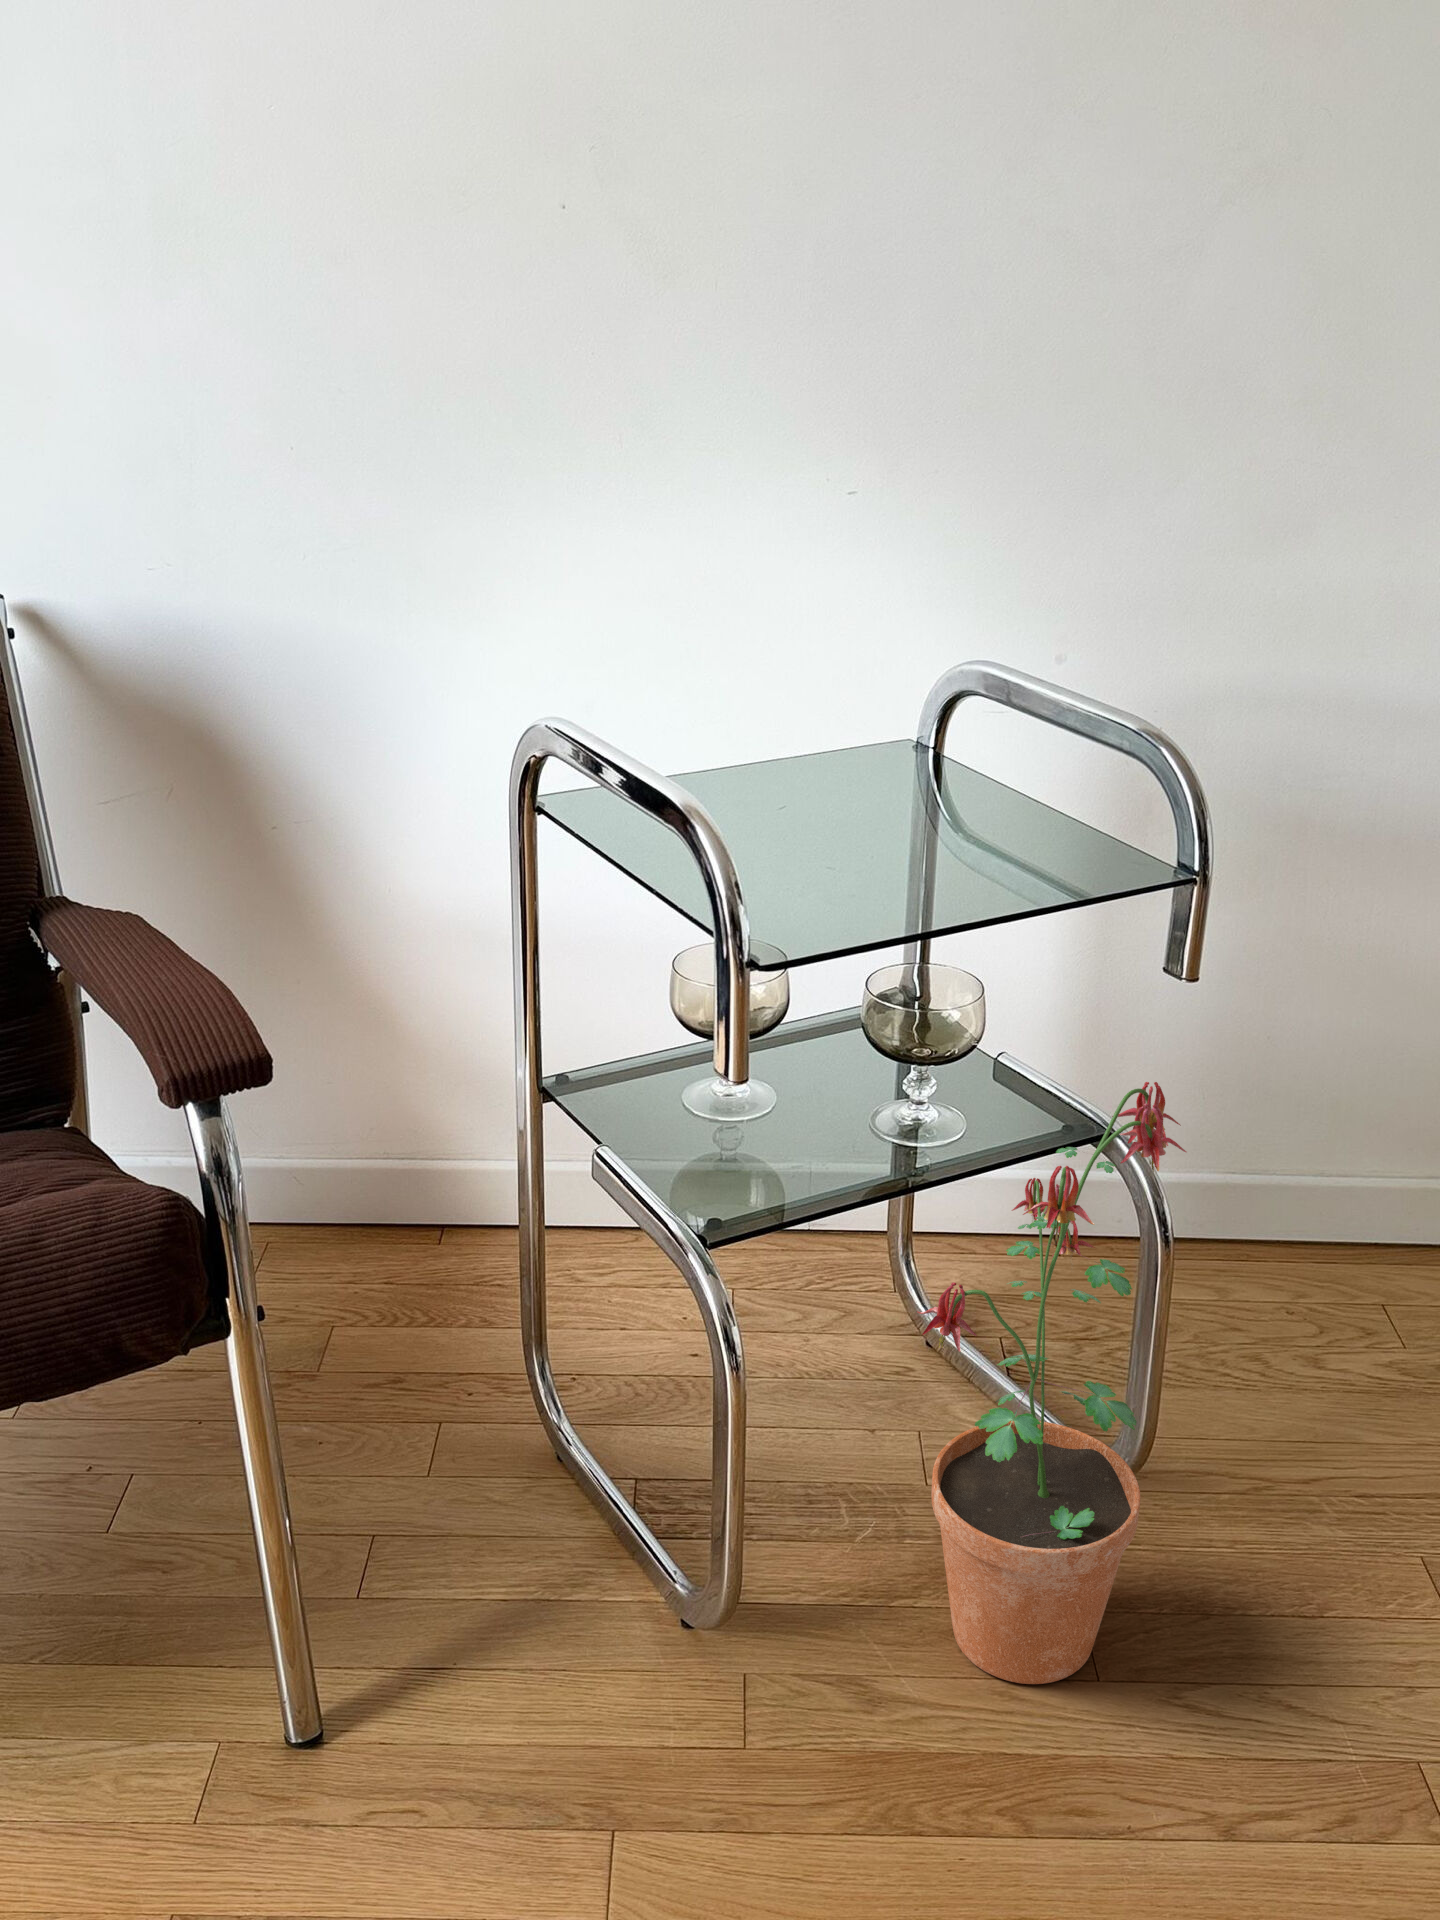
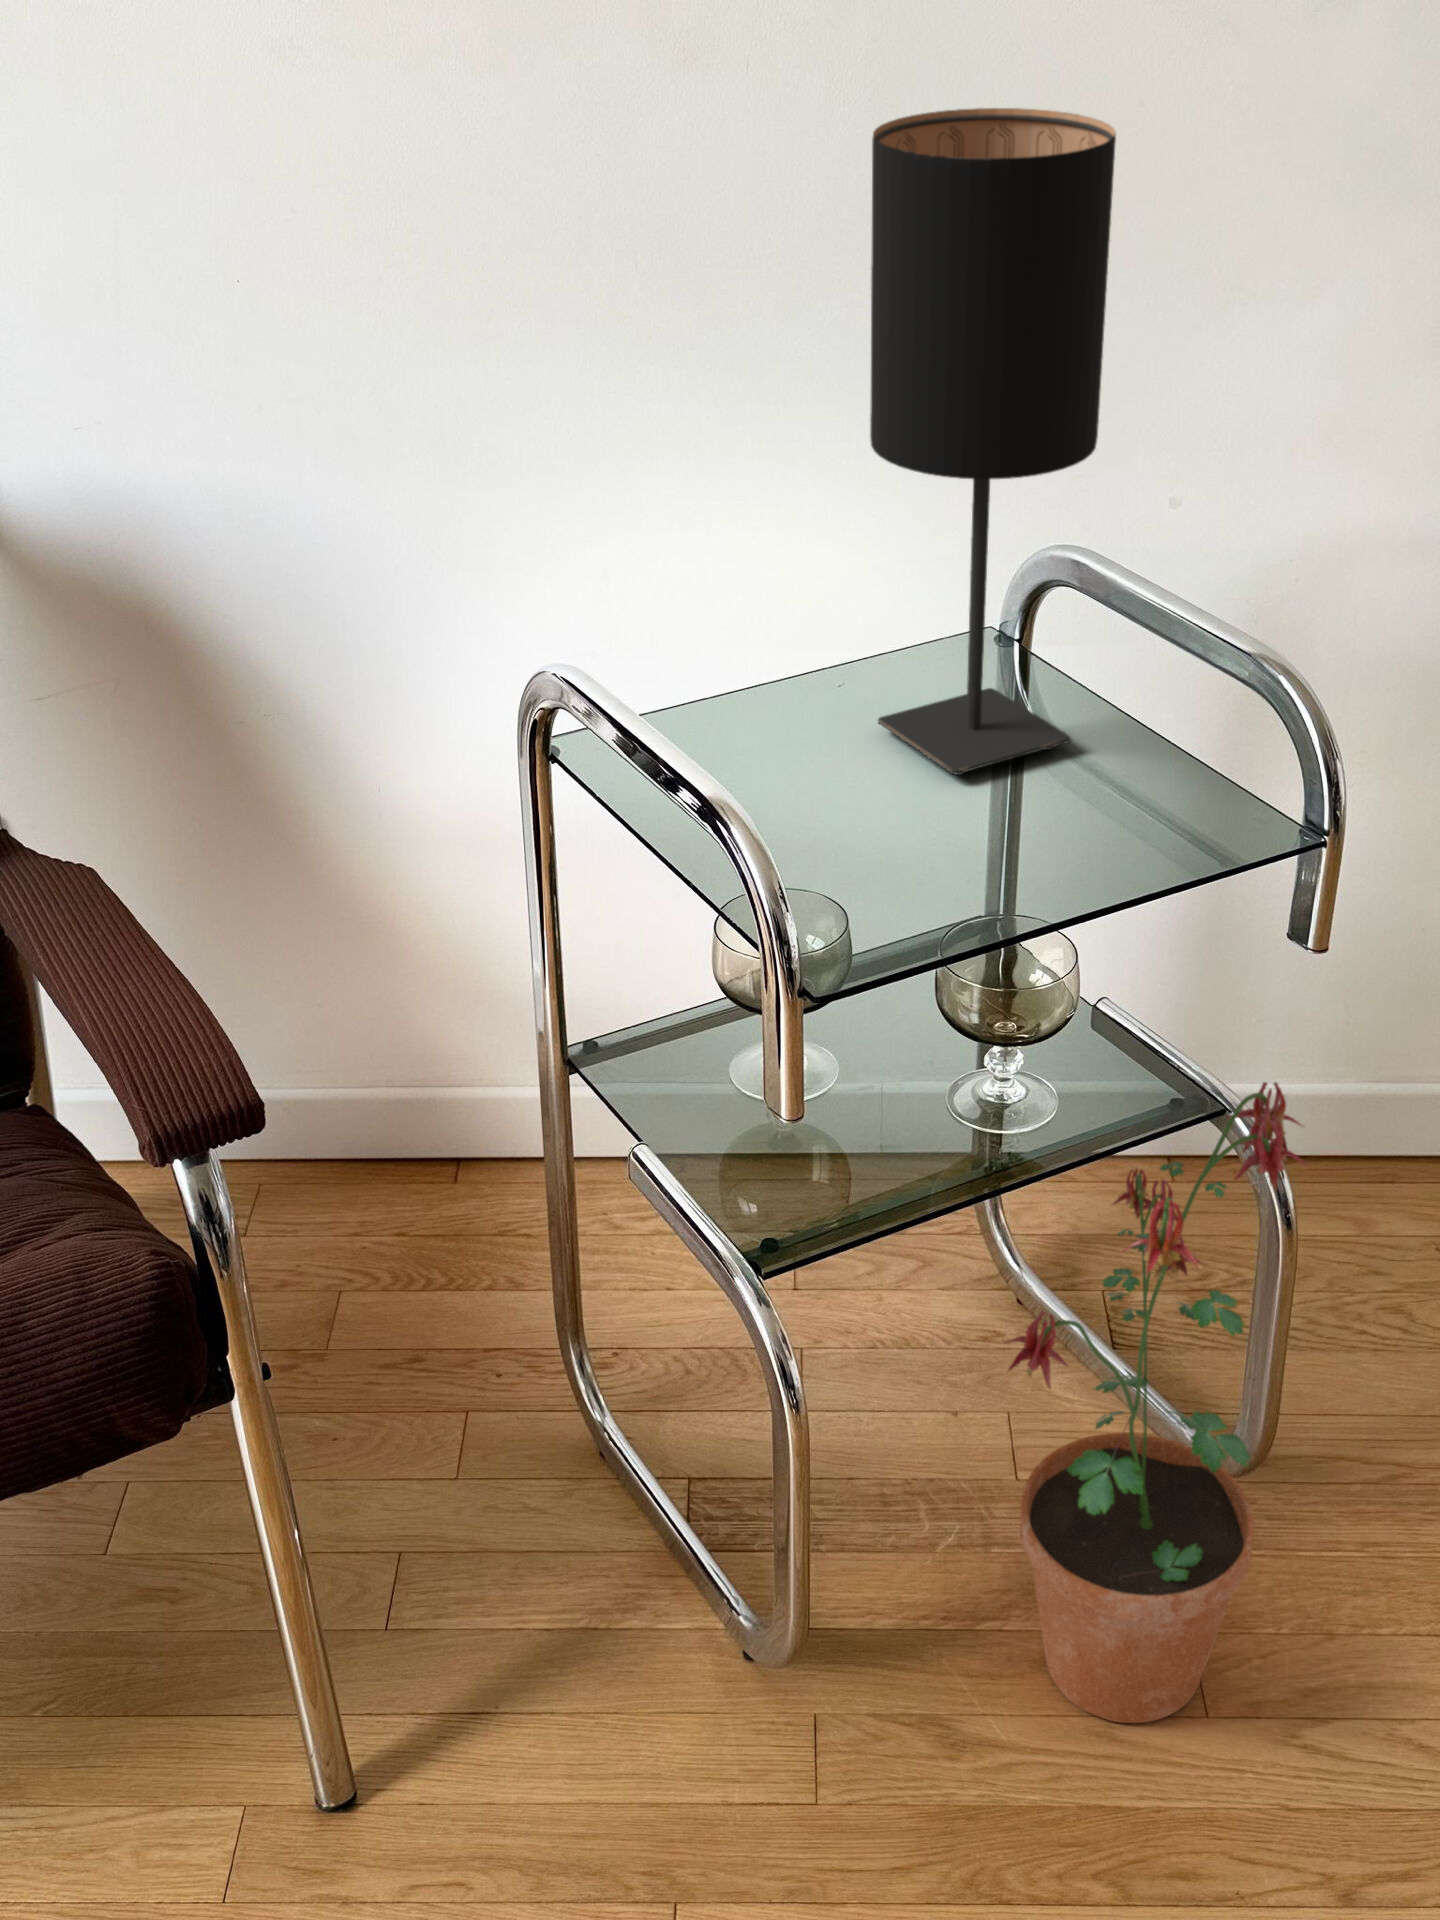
table lamp: none [815,286,1018,835] -> present [870,108,1116,775]

